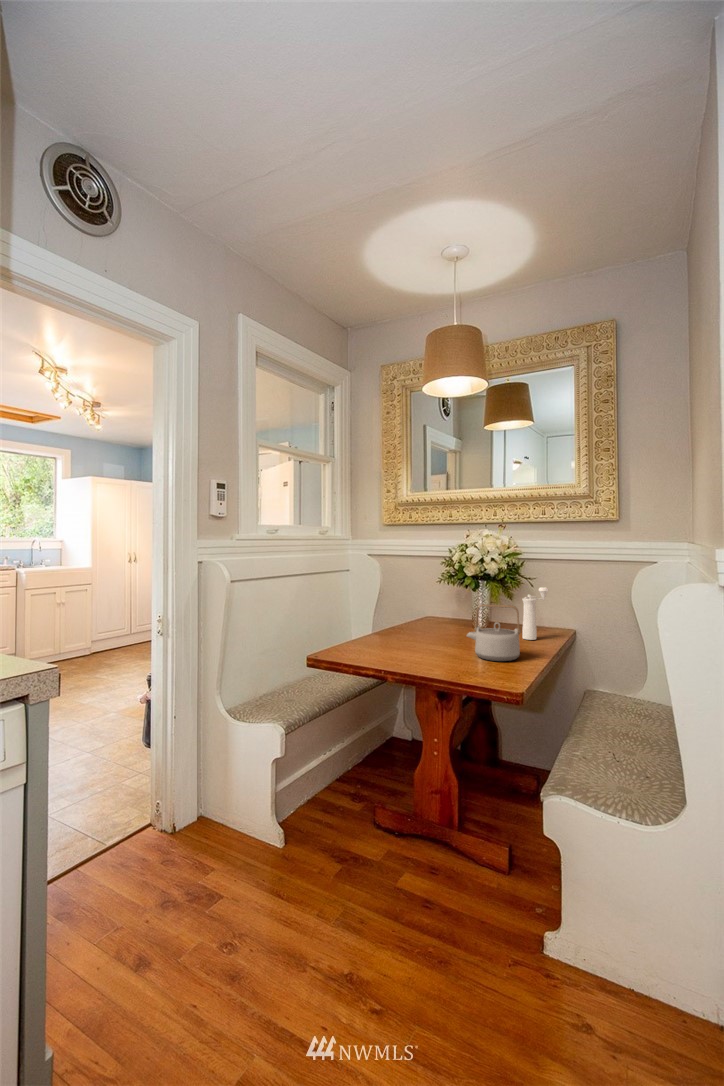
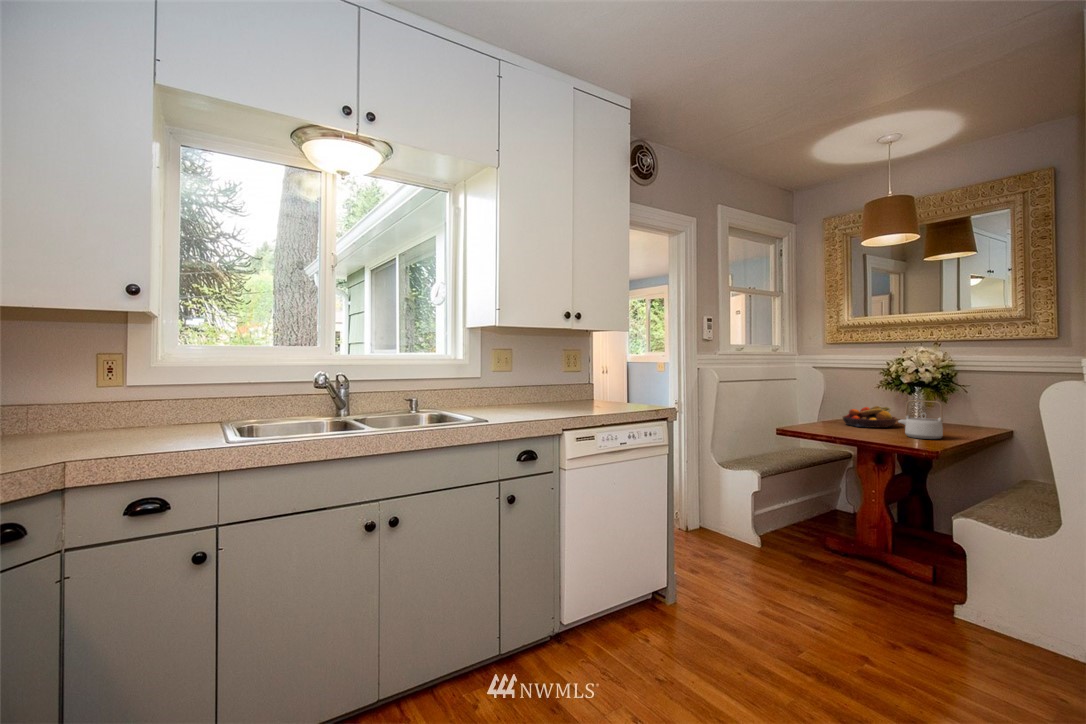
pepper mill: present [522,587,549,640] -> none [952,392,980,431]
fruit bowl: none [399,609,462,641] -> present [843,406,897,428]

